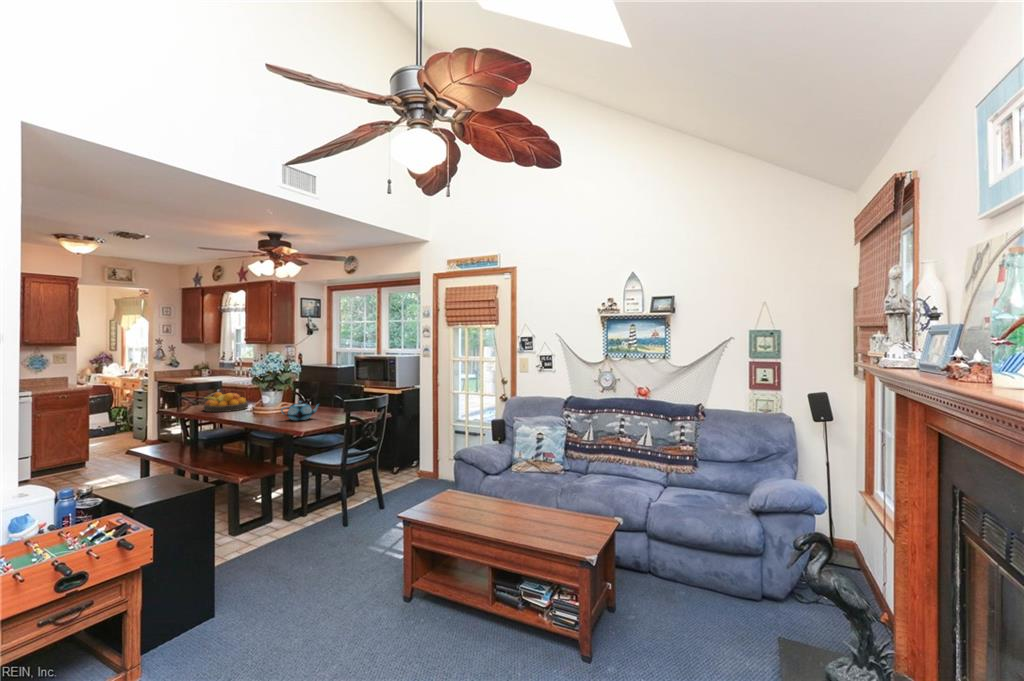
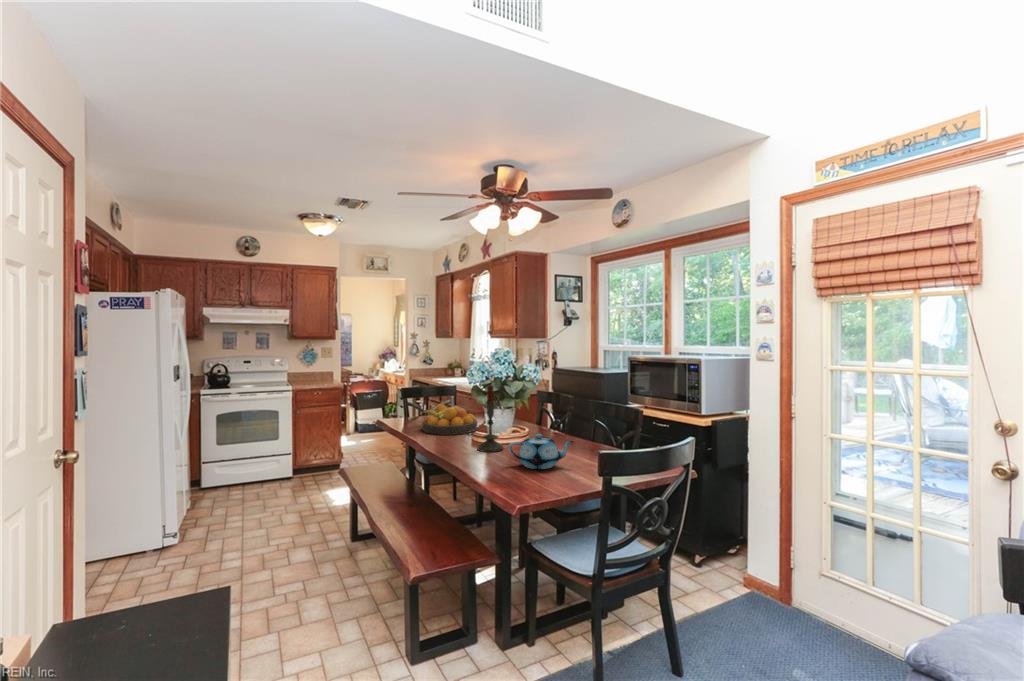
candle: none [255,375,273,417] -> present [478,385,503,452]

